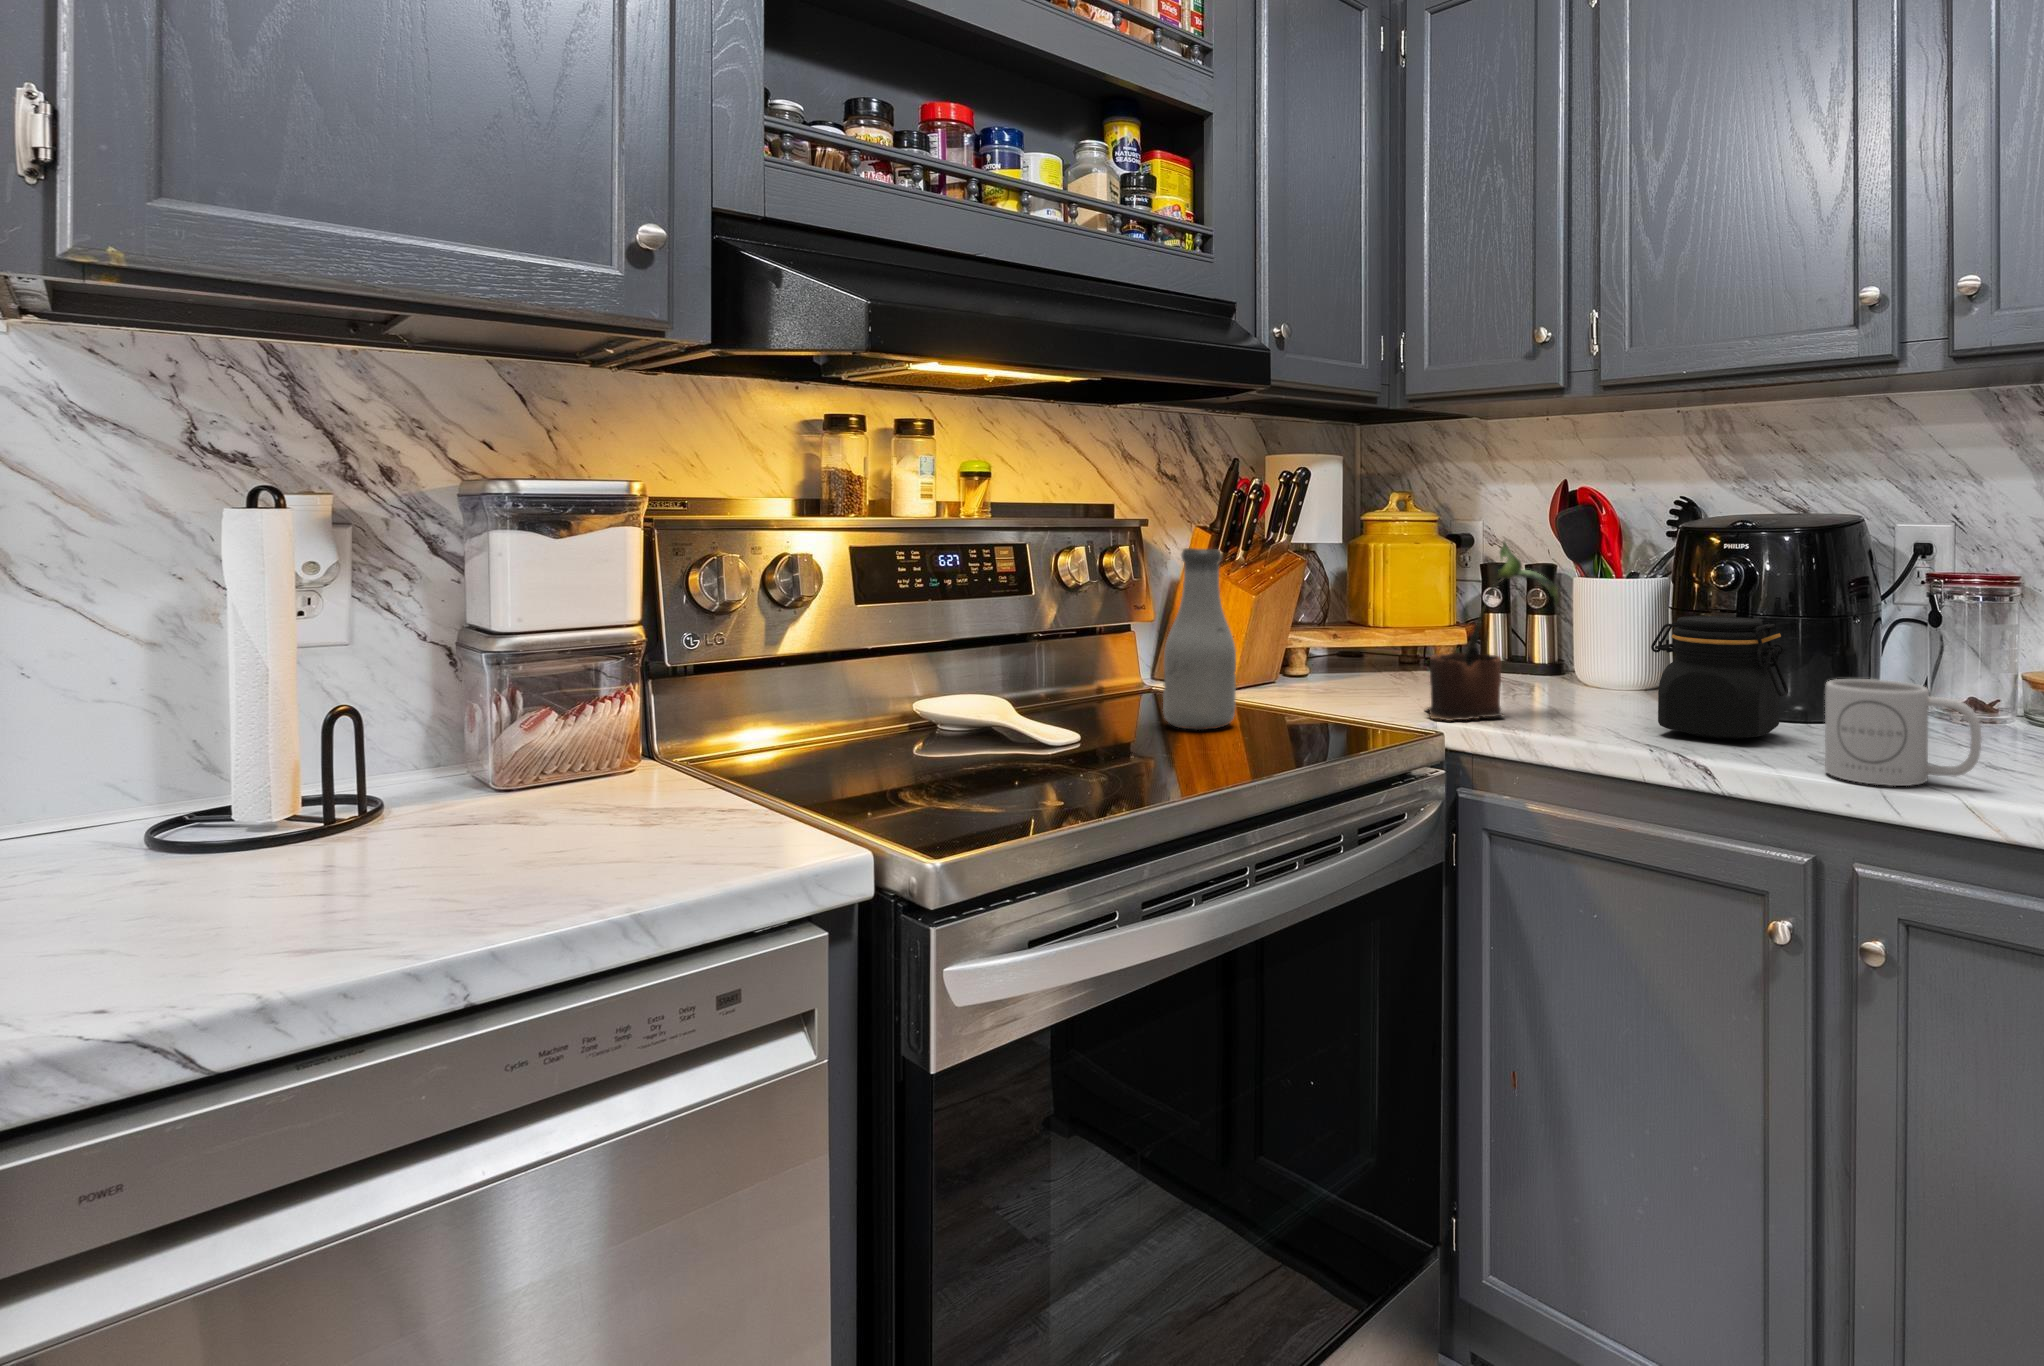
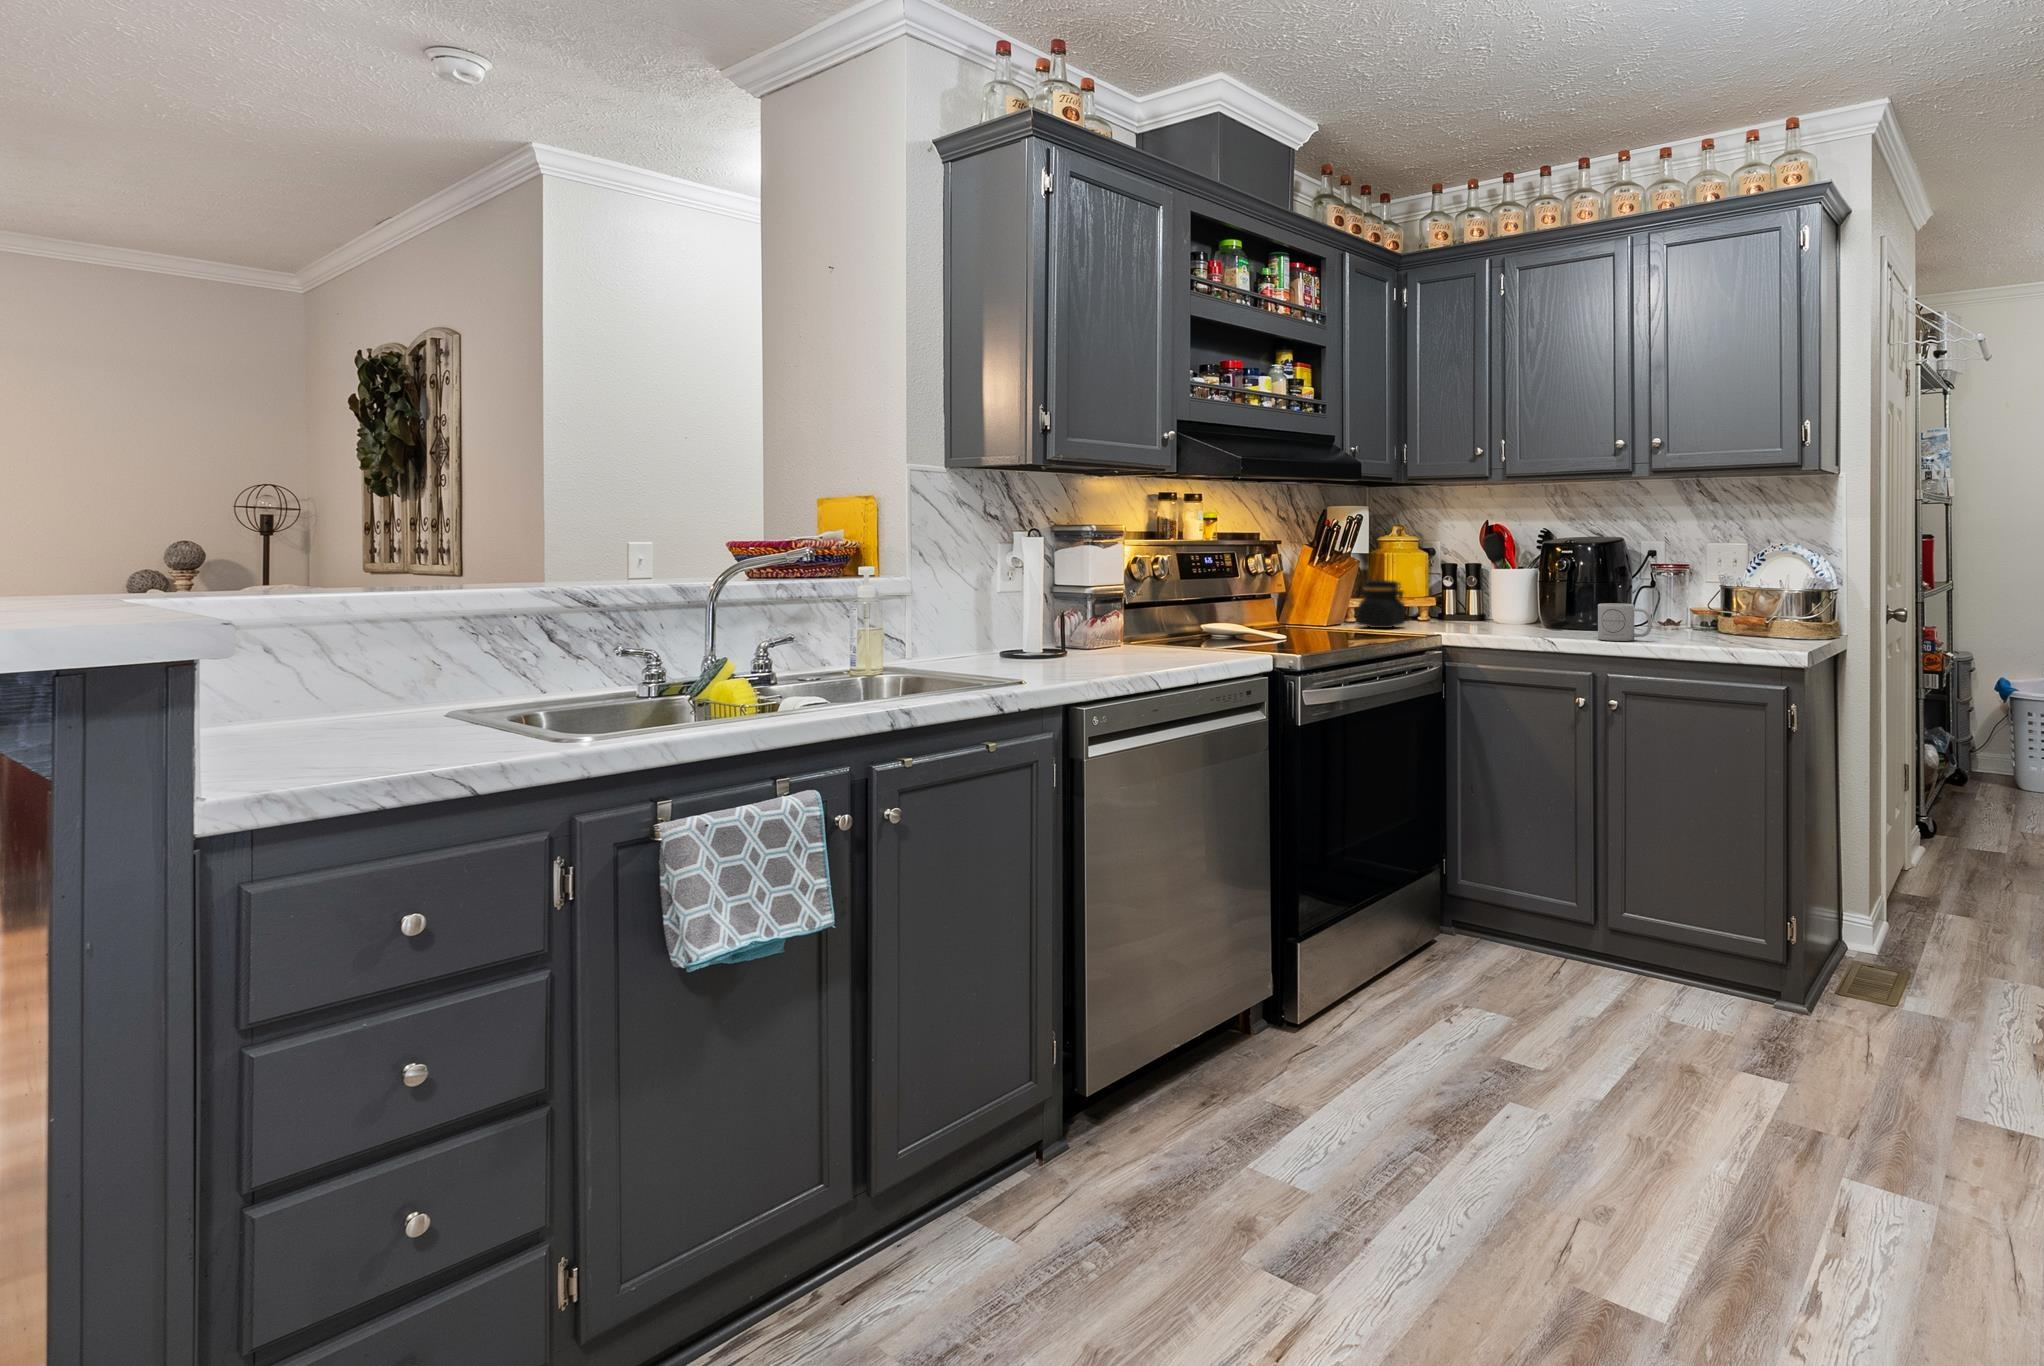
potted plant: present [1427,542,1559,721] -> none [1429,551,1490,631]
bottle: present [1163,548,1236,730] -> none [1320,555,1353,635]
jar: present [1651,616,1788,739] -> present [1357,580,1405,628]

